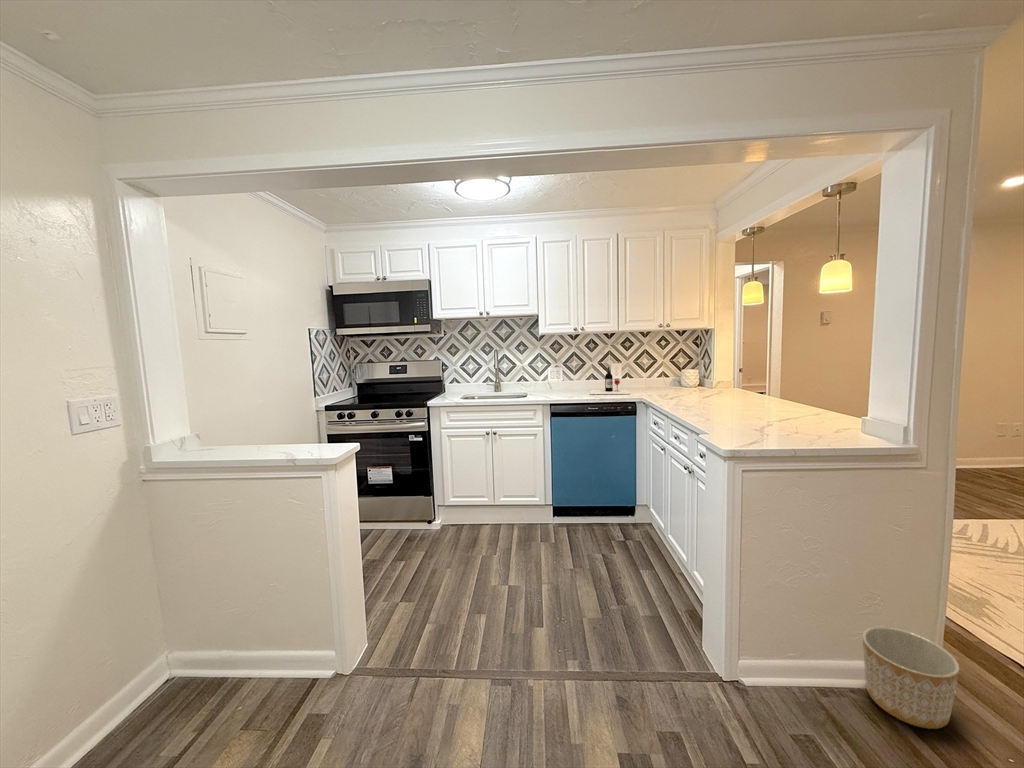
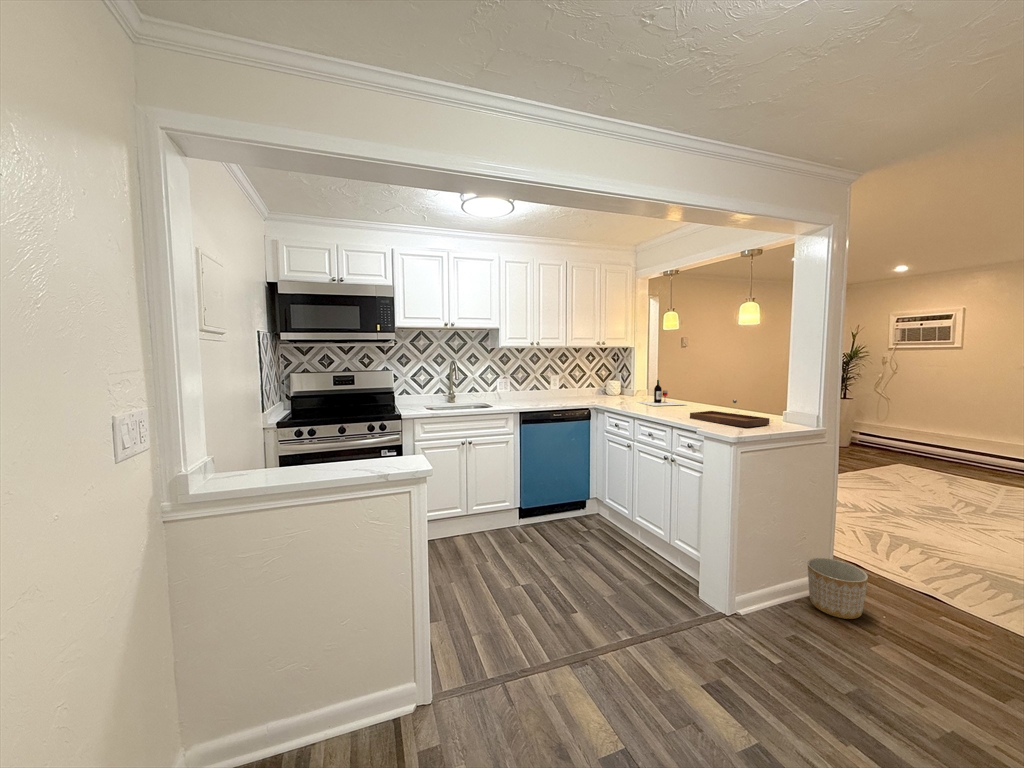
wine bottle: present [590,367,630,394] -> present [638,380,685,406]
tray: none [723,396,820,433] -> present [690,400,770,427]

